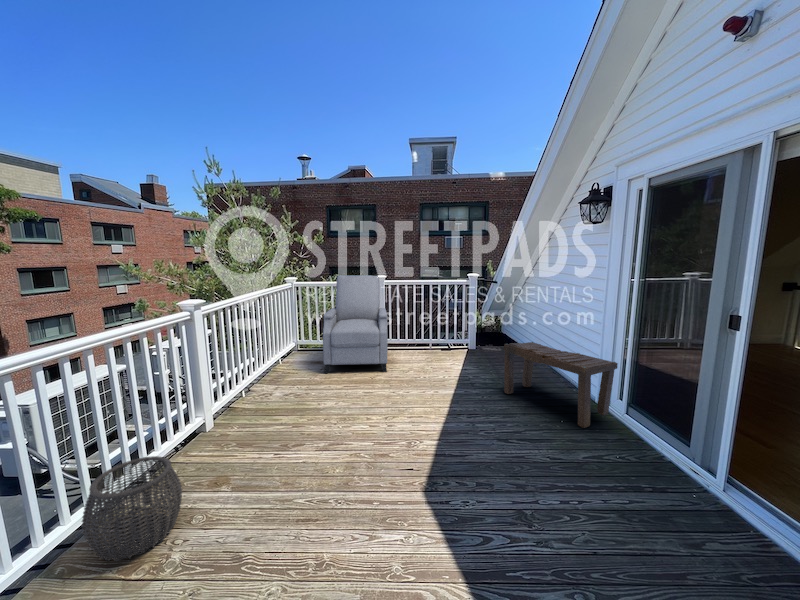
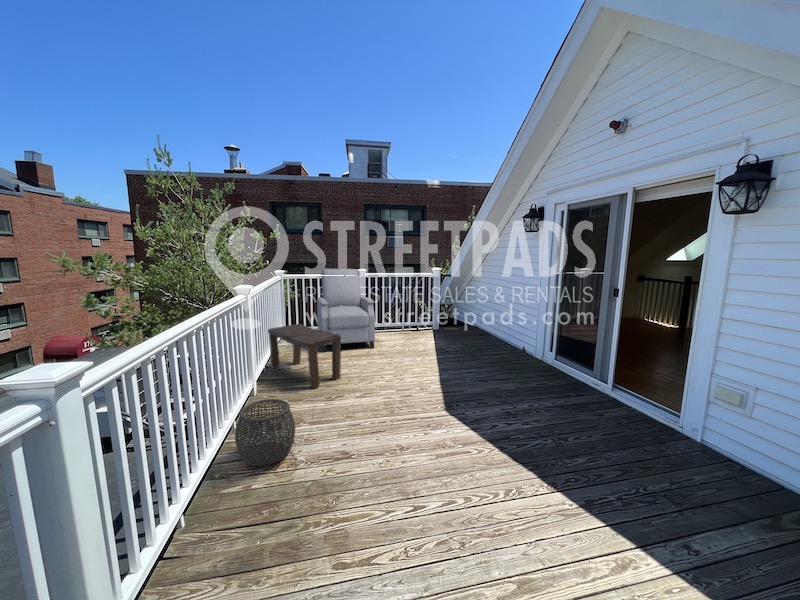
bench: present [504,342,618,428] -> present [268,324,341,389]

